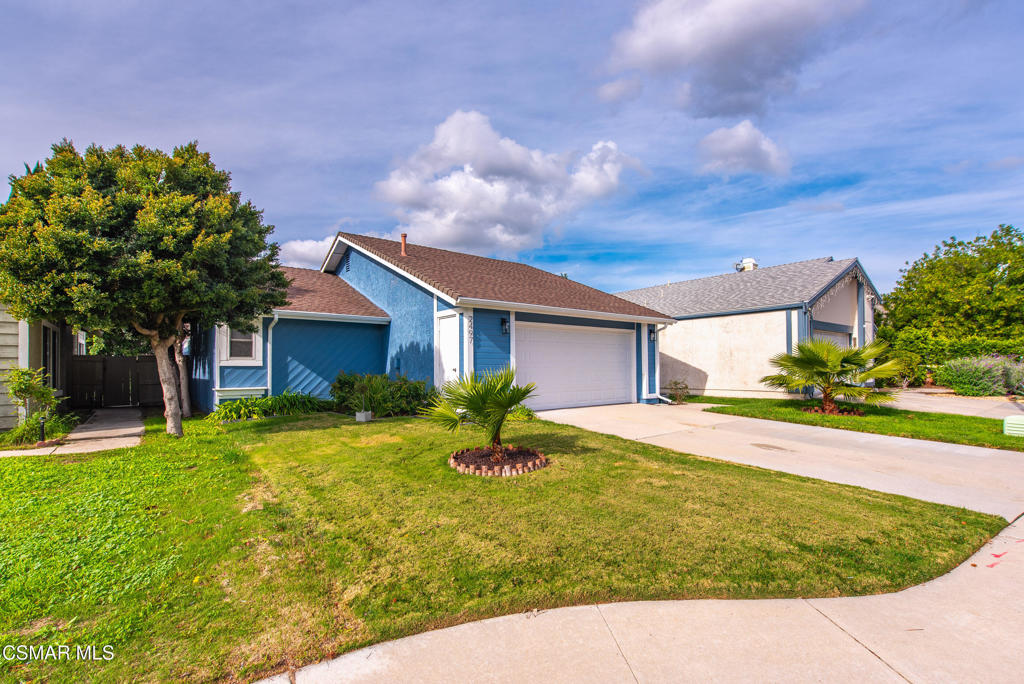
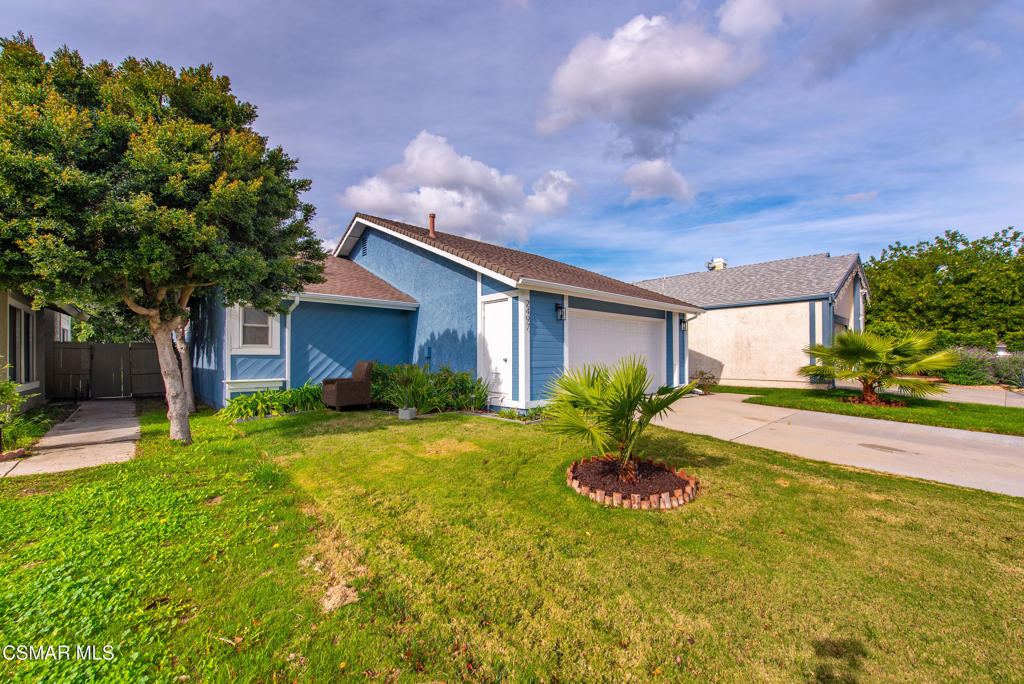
chair: none [297,371,341,415] -> present [322,361,373,412]

